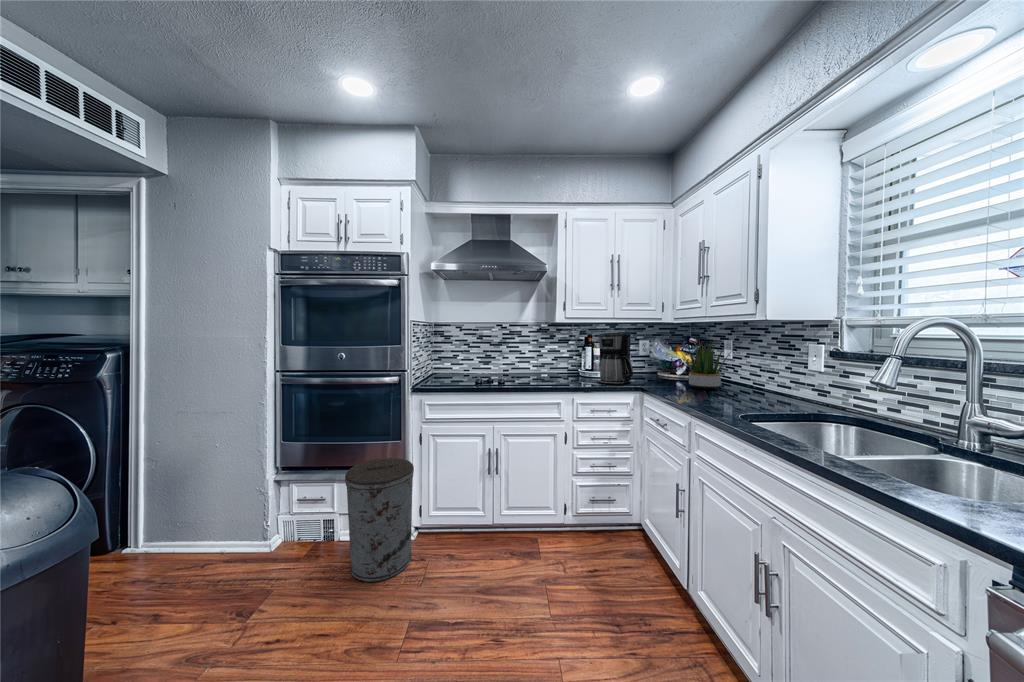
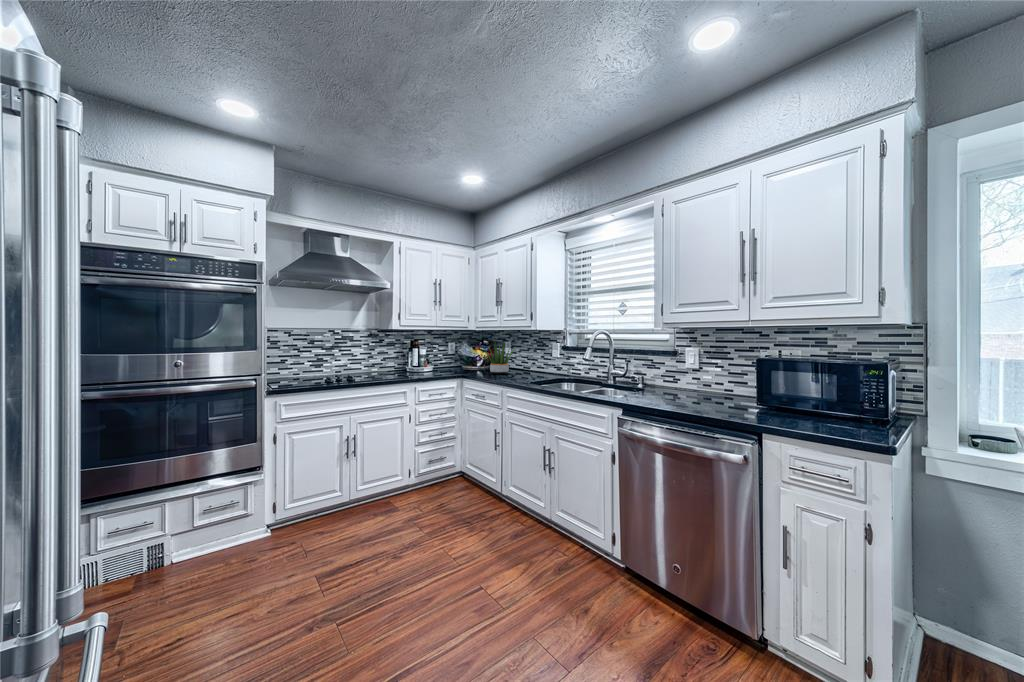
coffee maker: present [597,333,633,385] -> none [428,337,455,375]
trash can: present [345,458,414,582] -> none [221,455,292,567]

